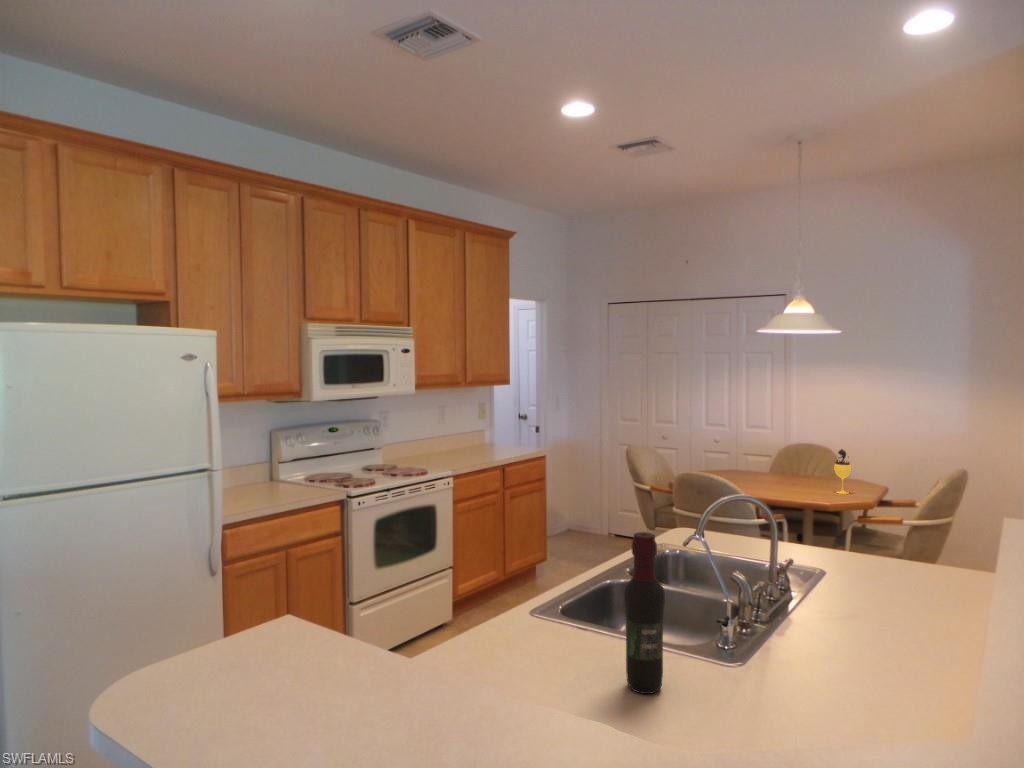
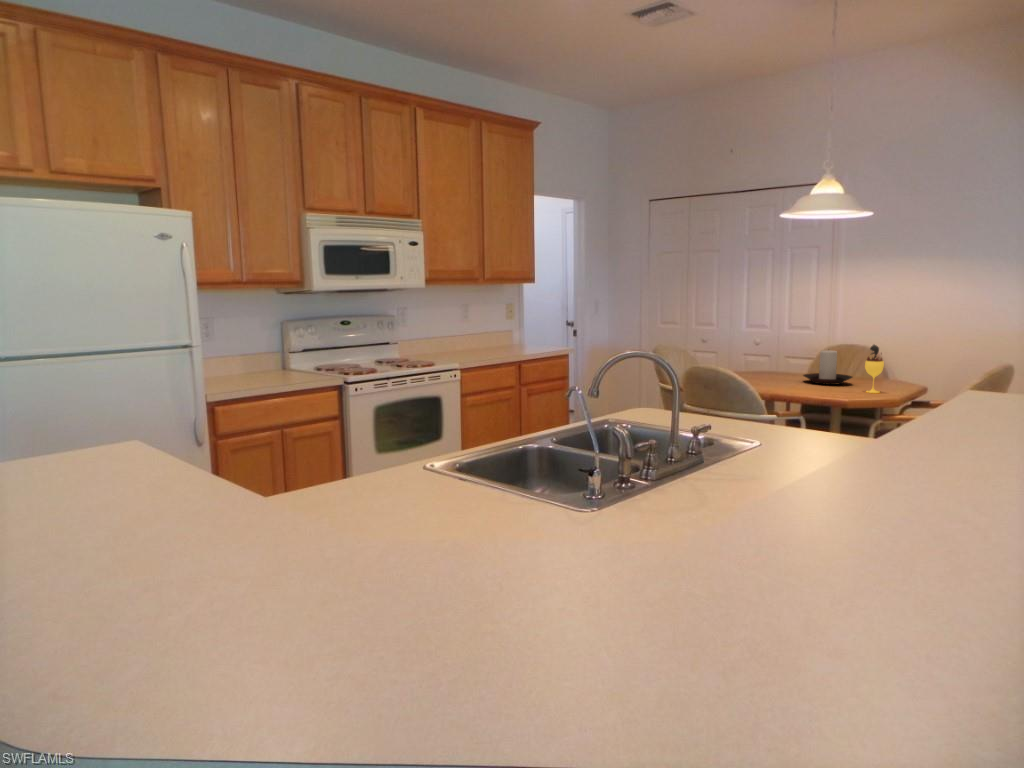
candle holder: none [773,451,819,485] -> present [803,350,852,385]
wine bottle: present [624,532,665,694] -> none [455,368,497,530]

